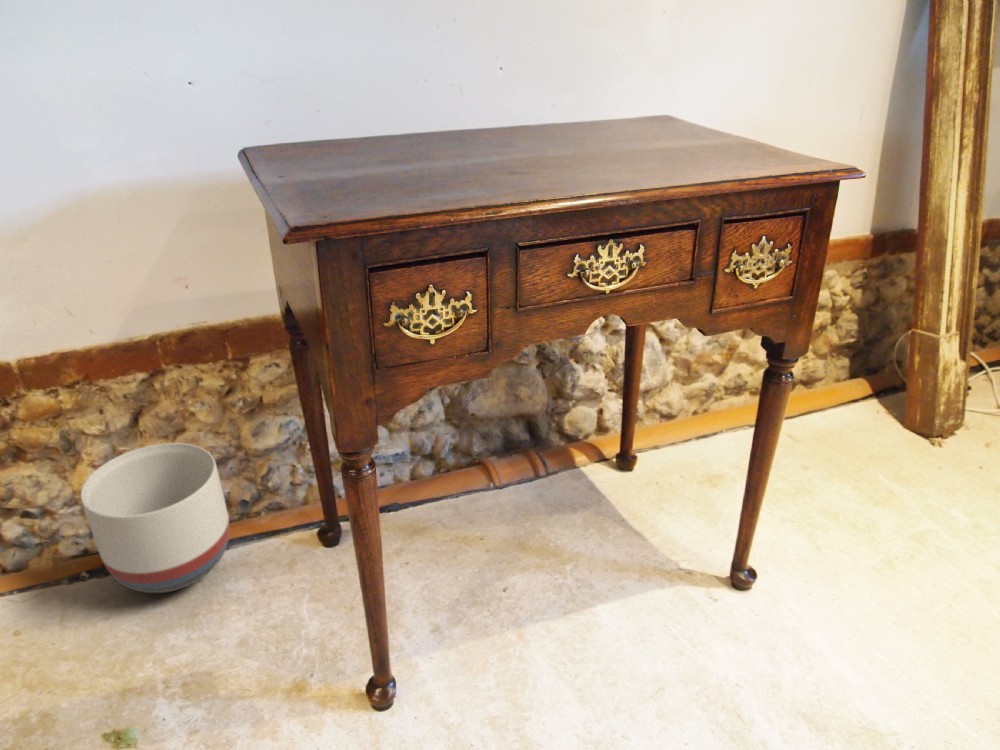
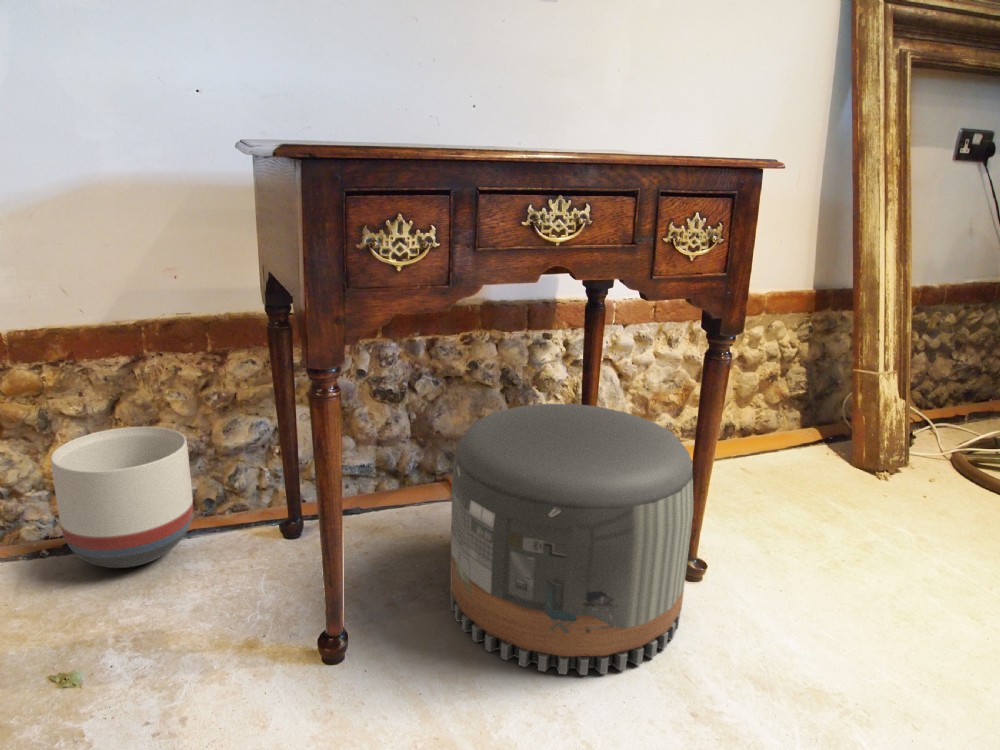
pouf: none [492,416,748,717] -> present [450,404,693,675]

